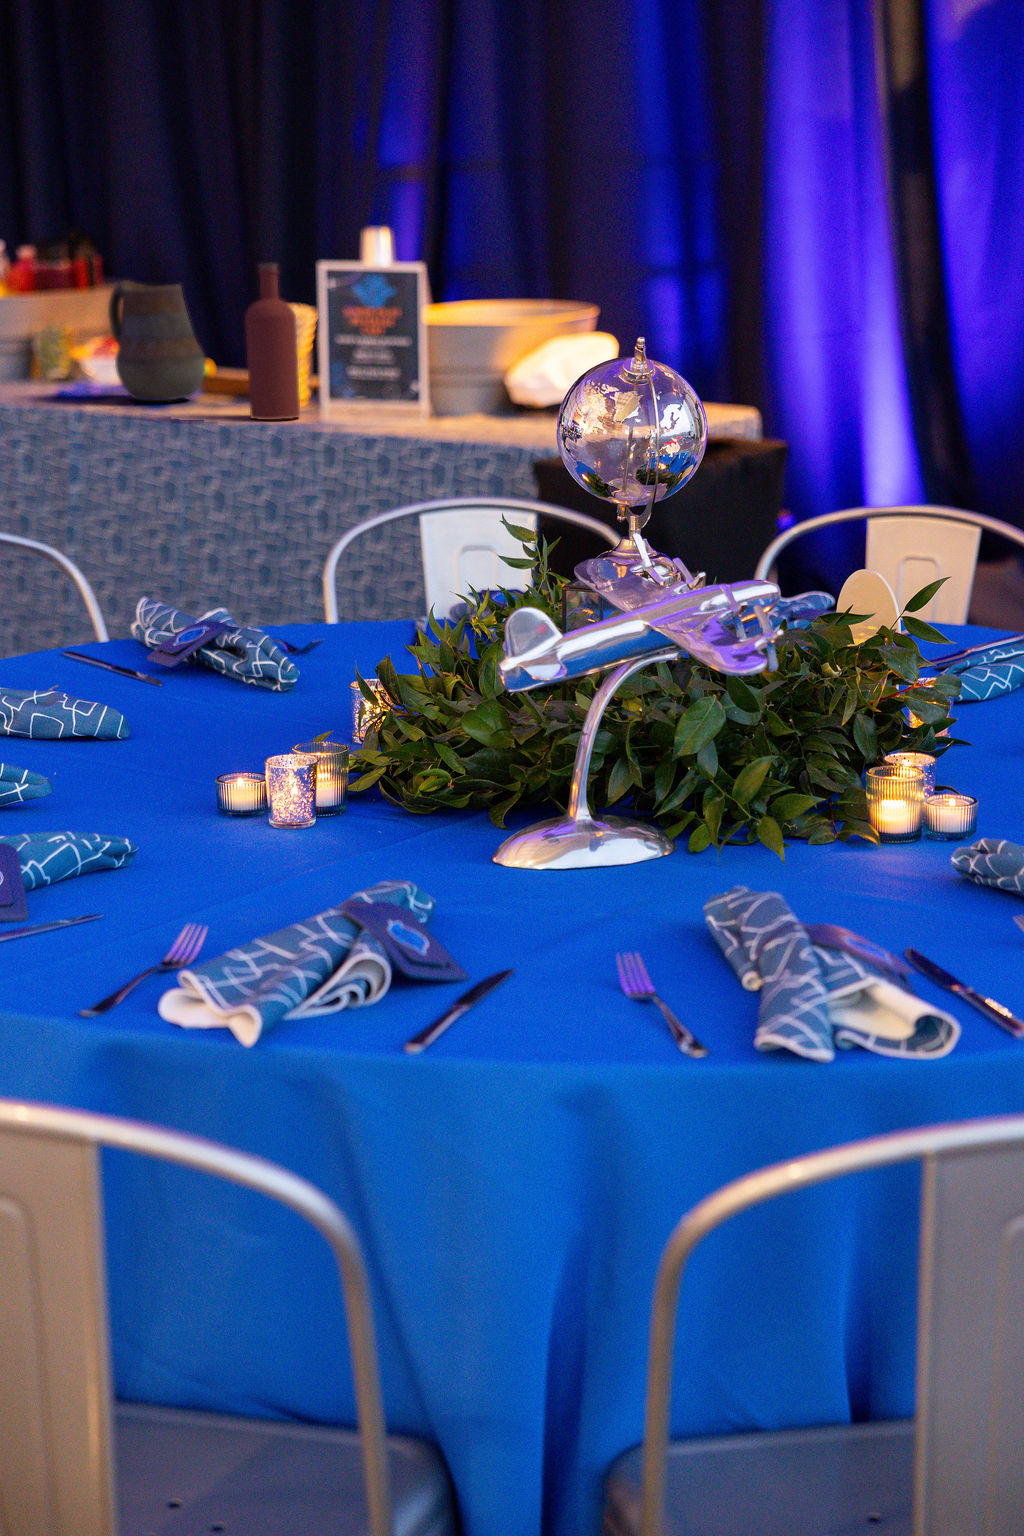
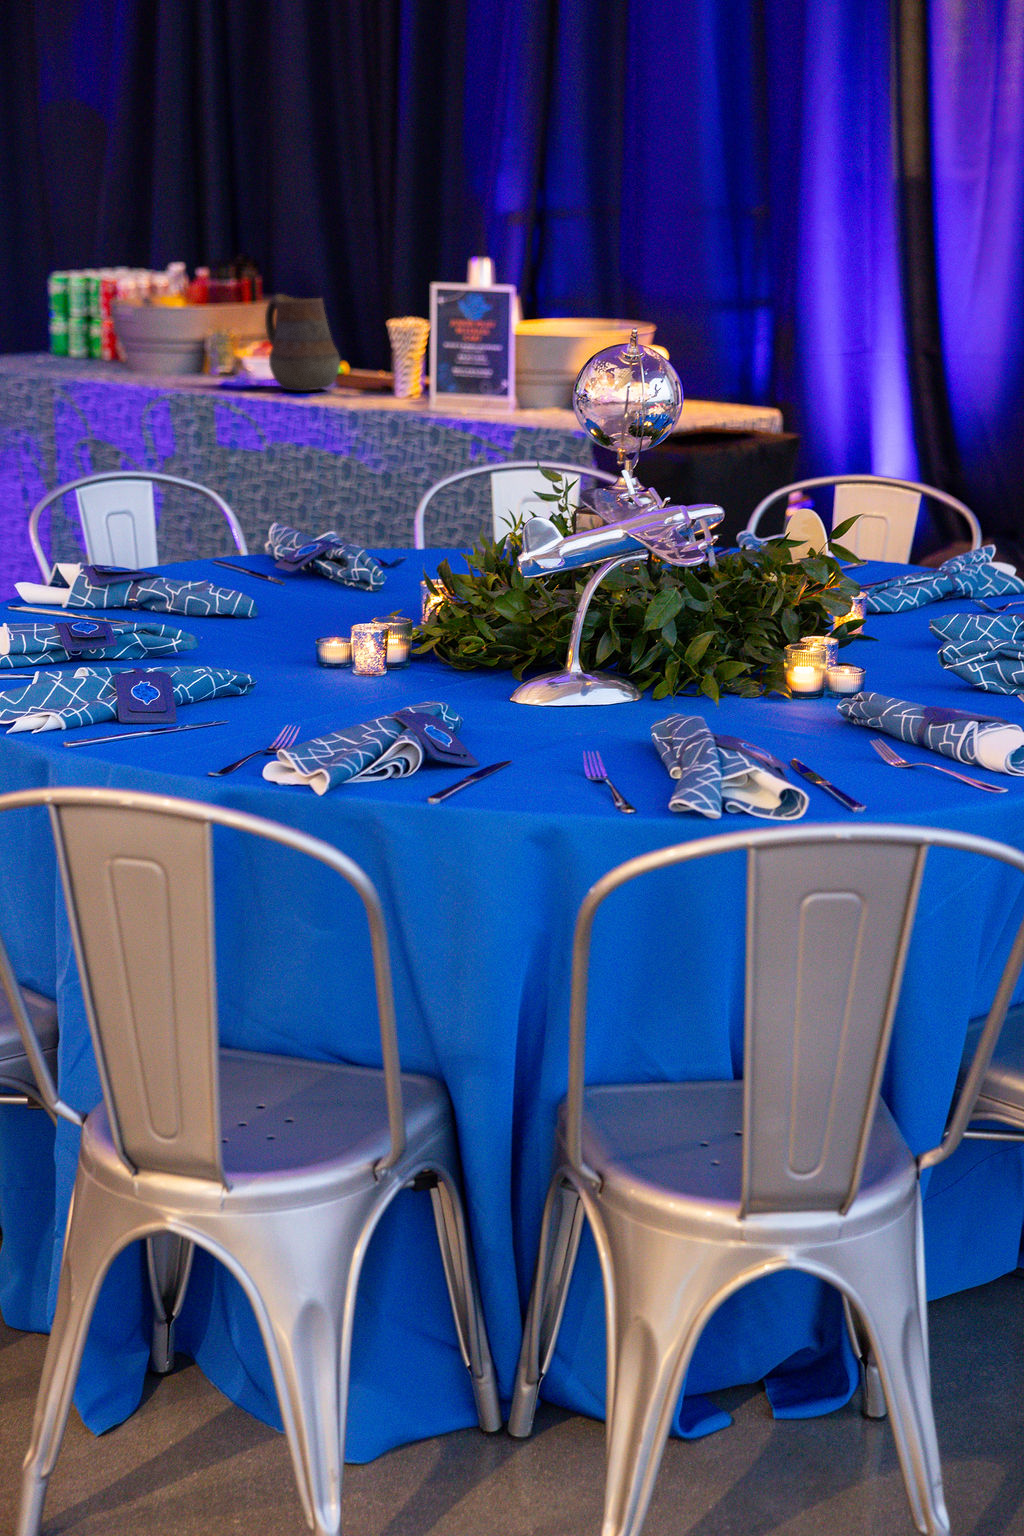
bottle: present [245,264,300,420] -> none [371,282,412,406]

